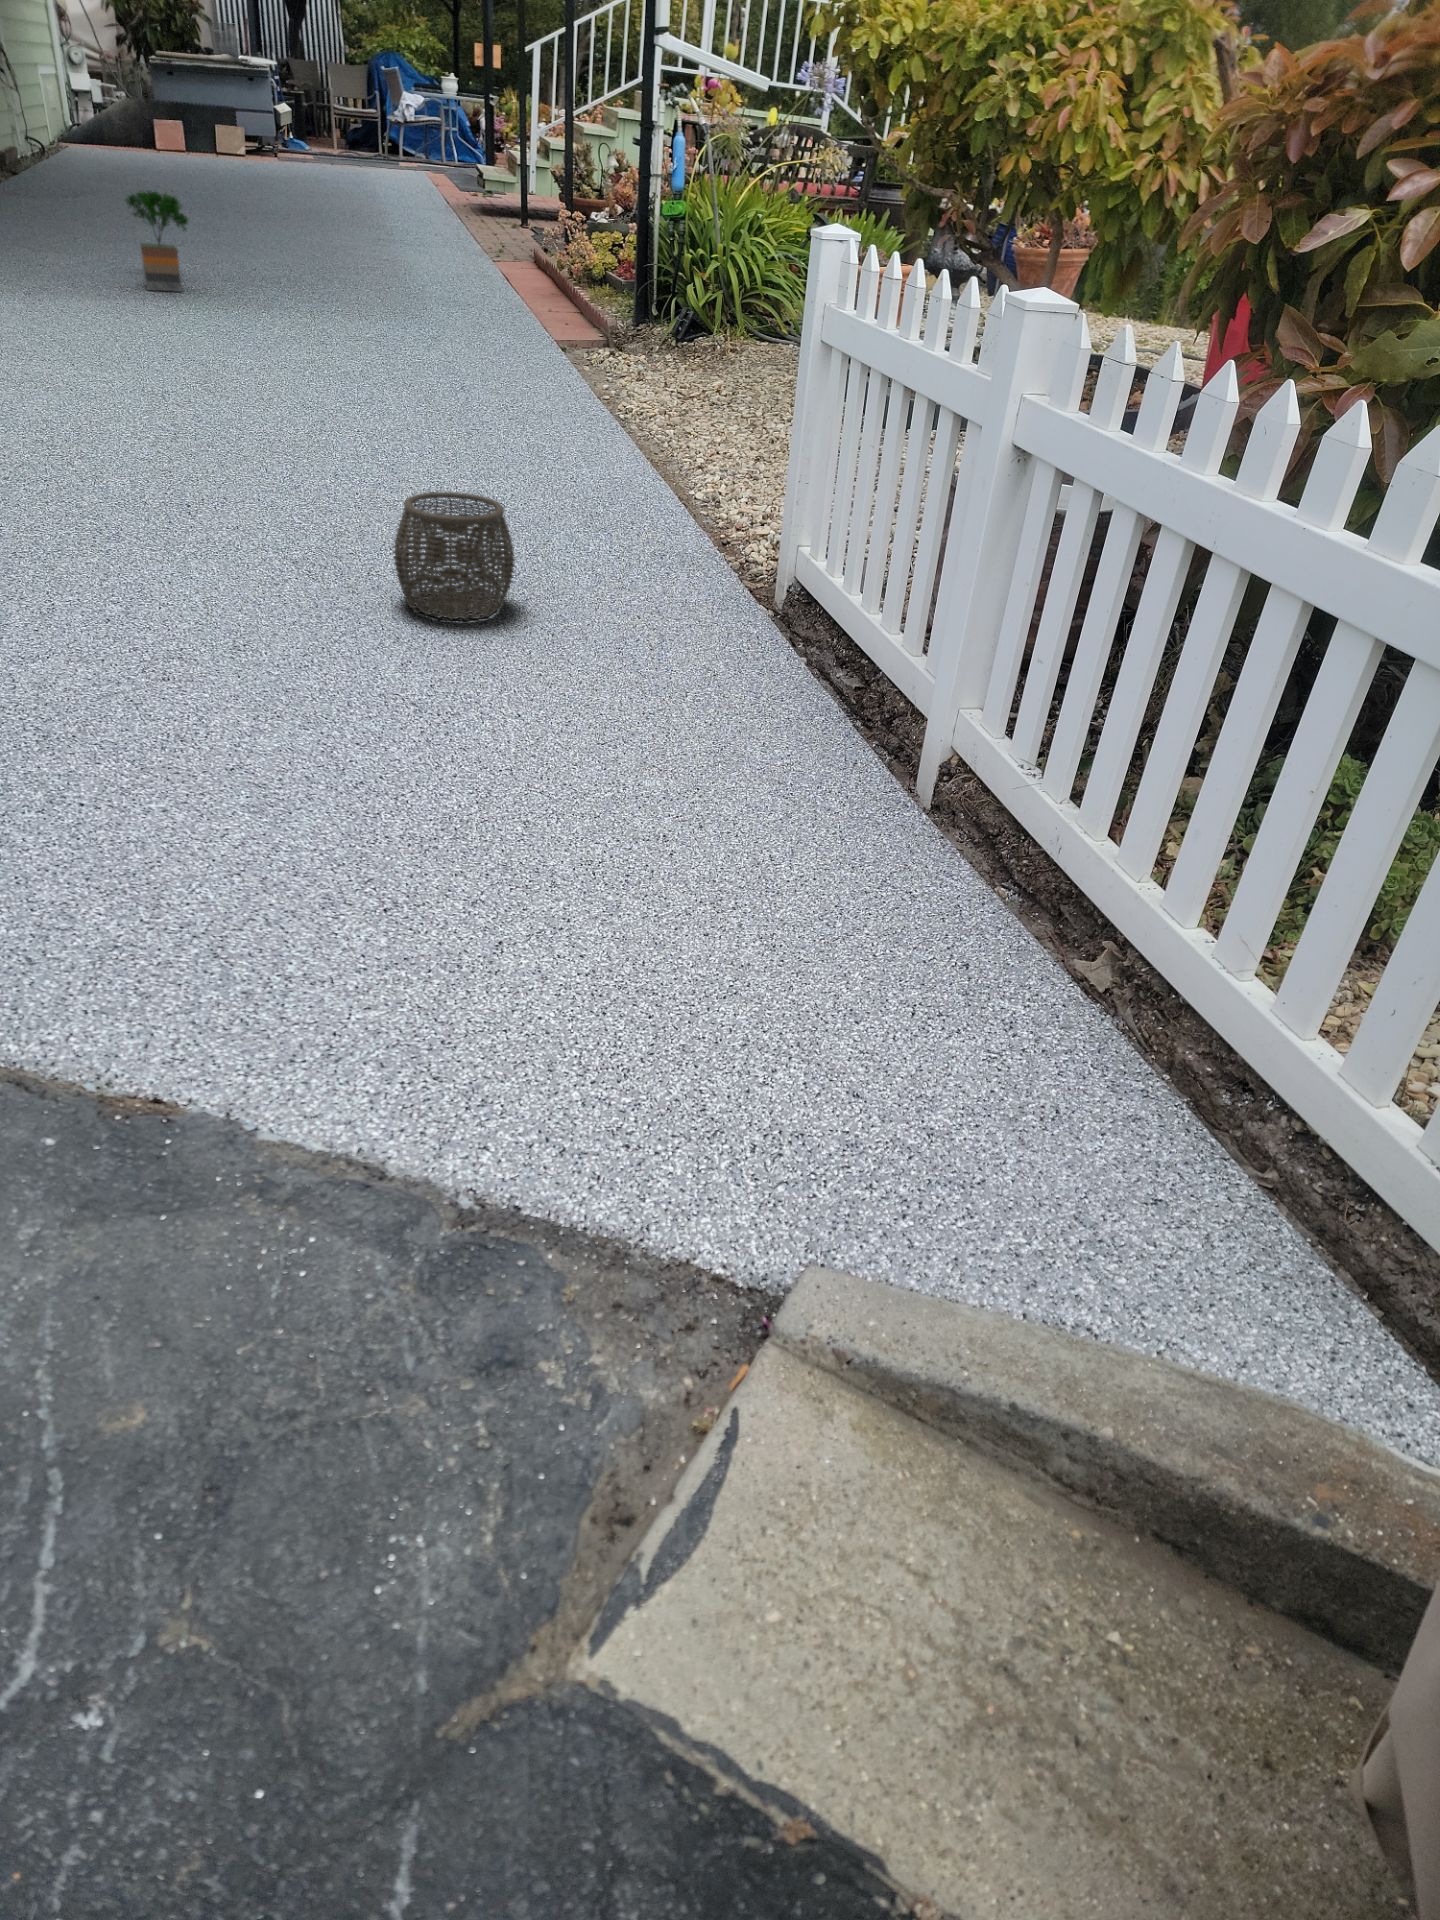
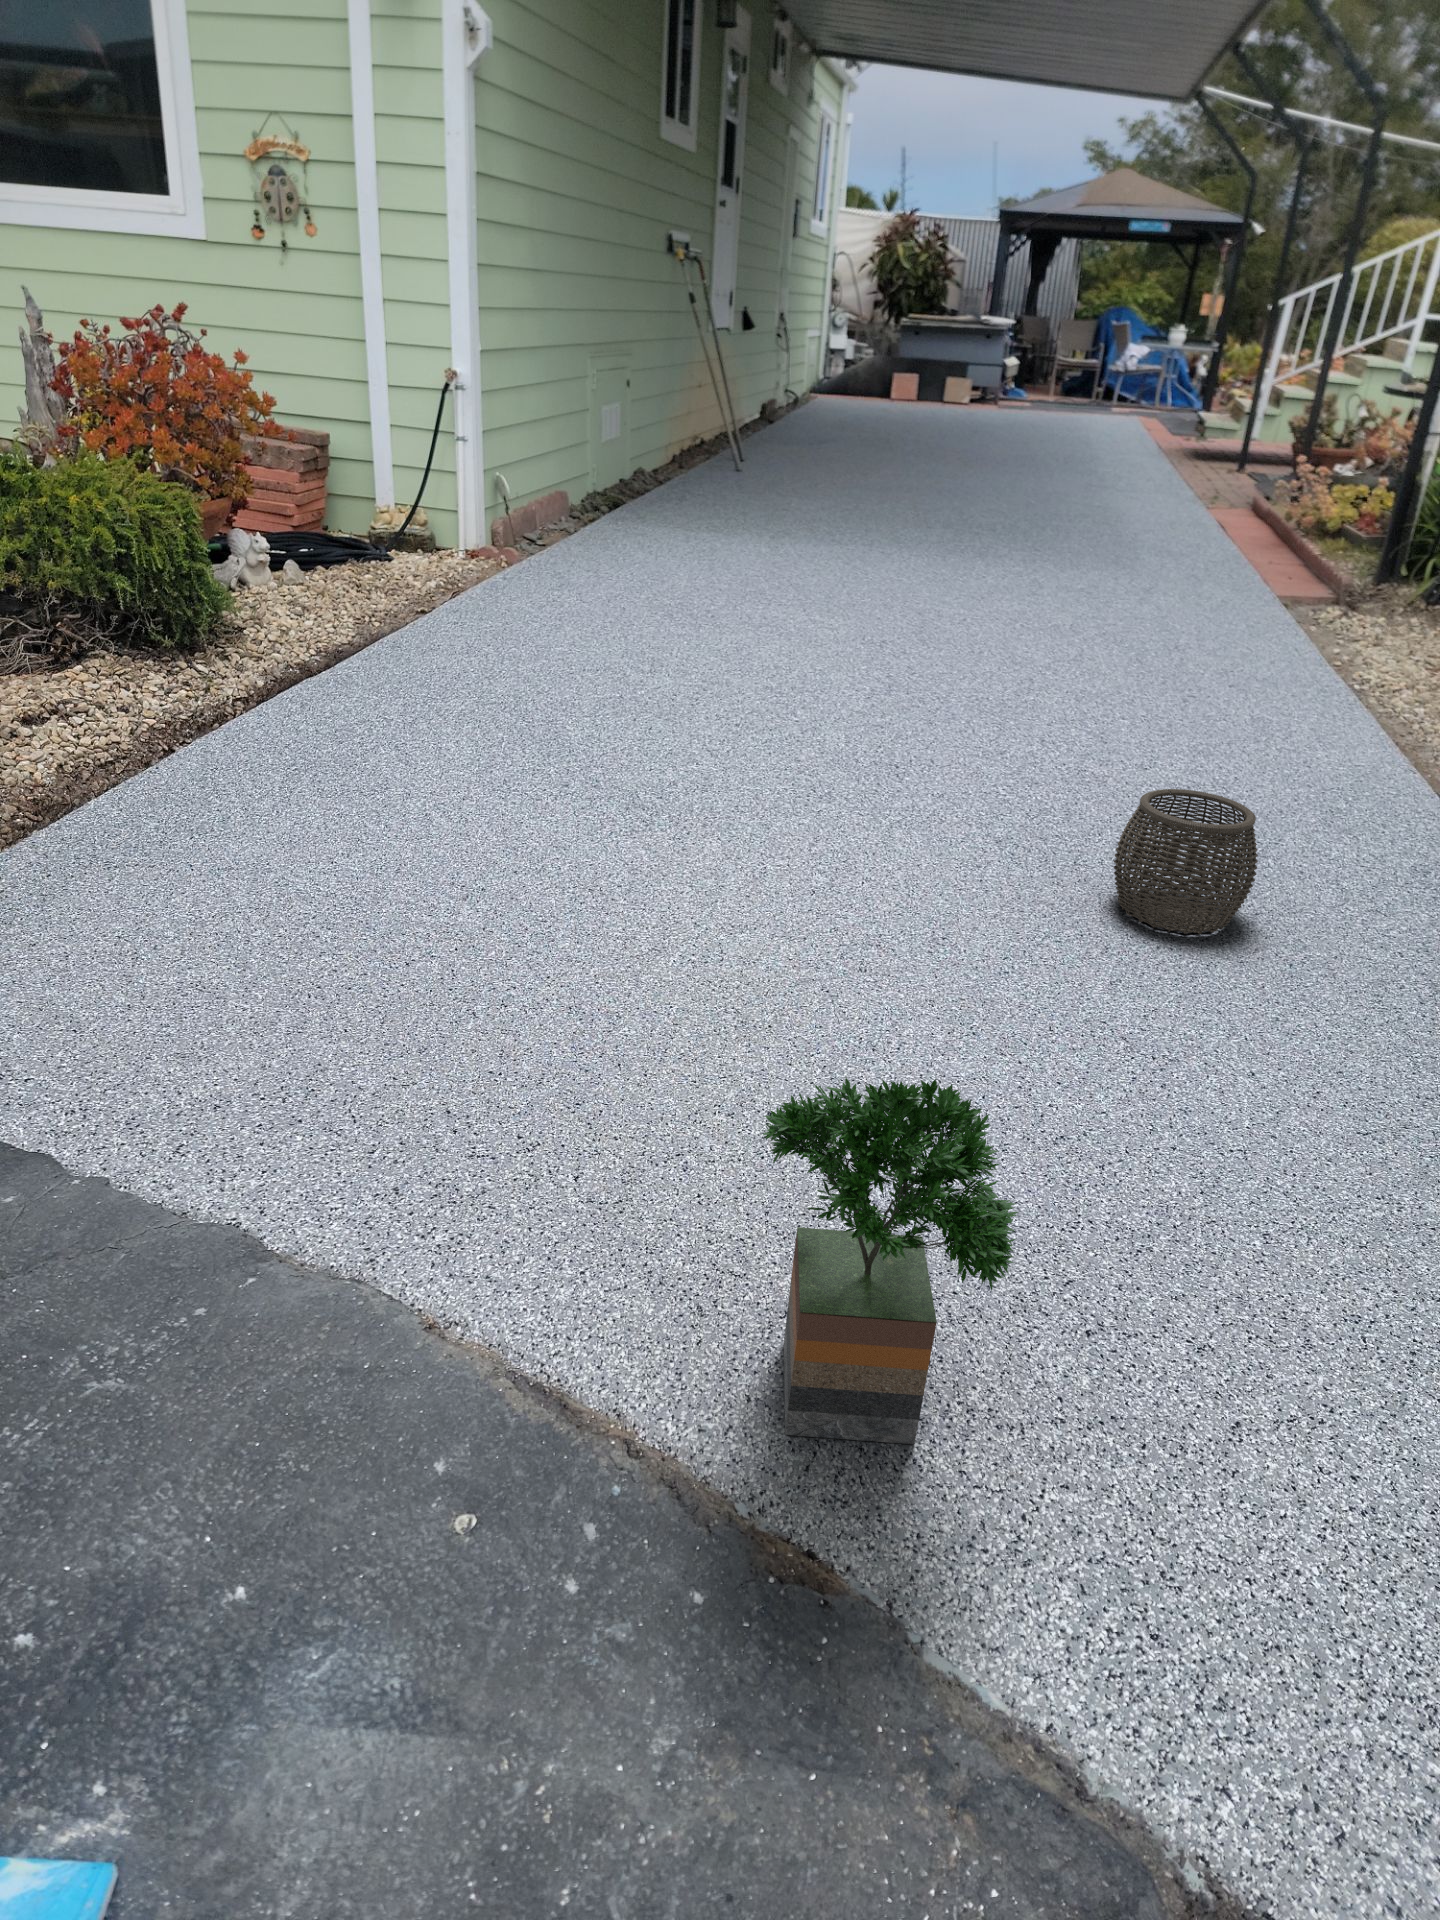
potted tree: present [124,191,189,292] -> present [763,1077,1018,1444]

